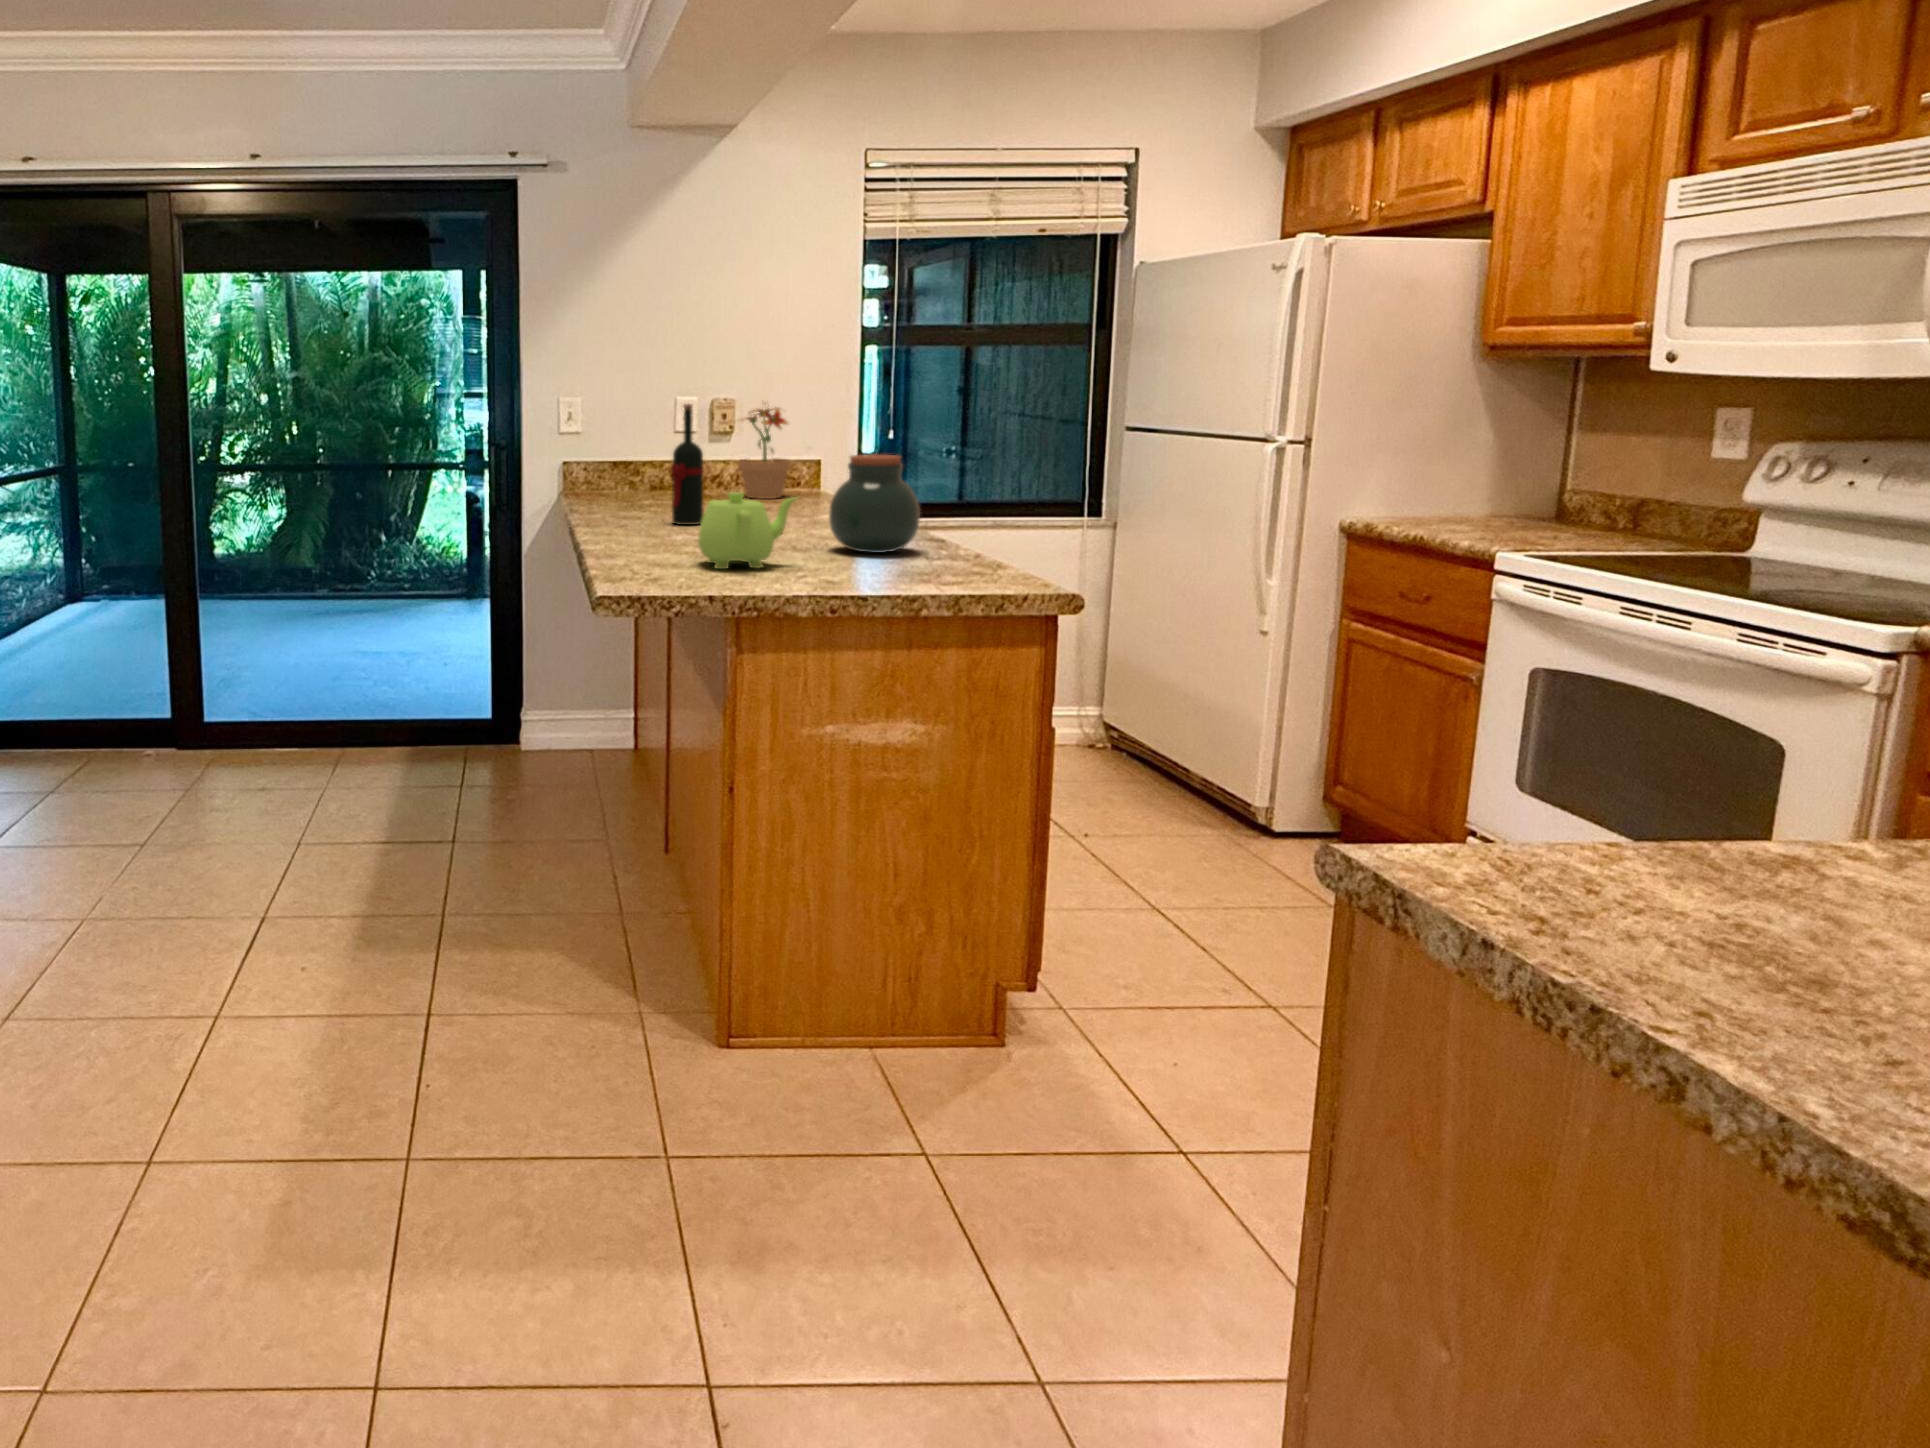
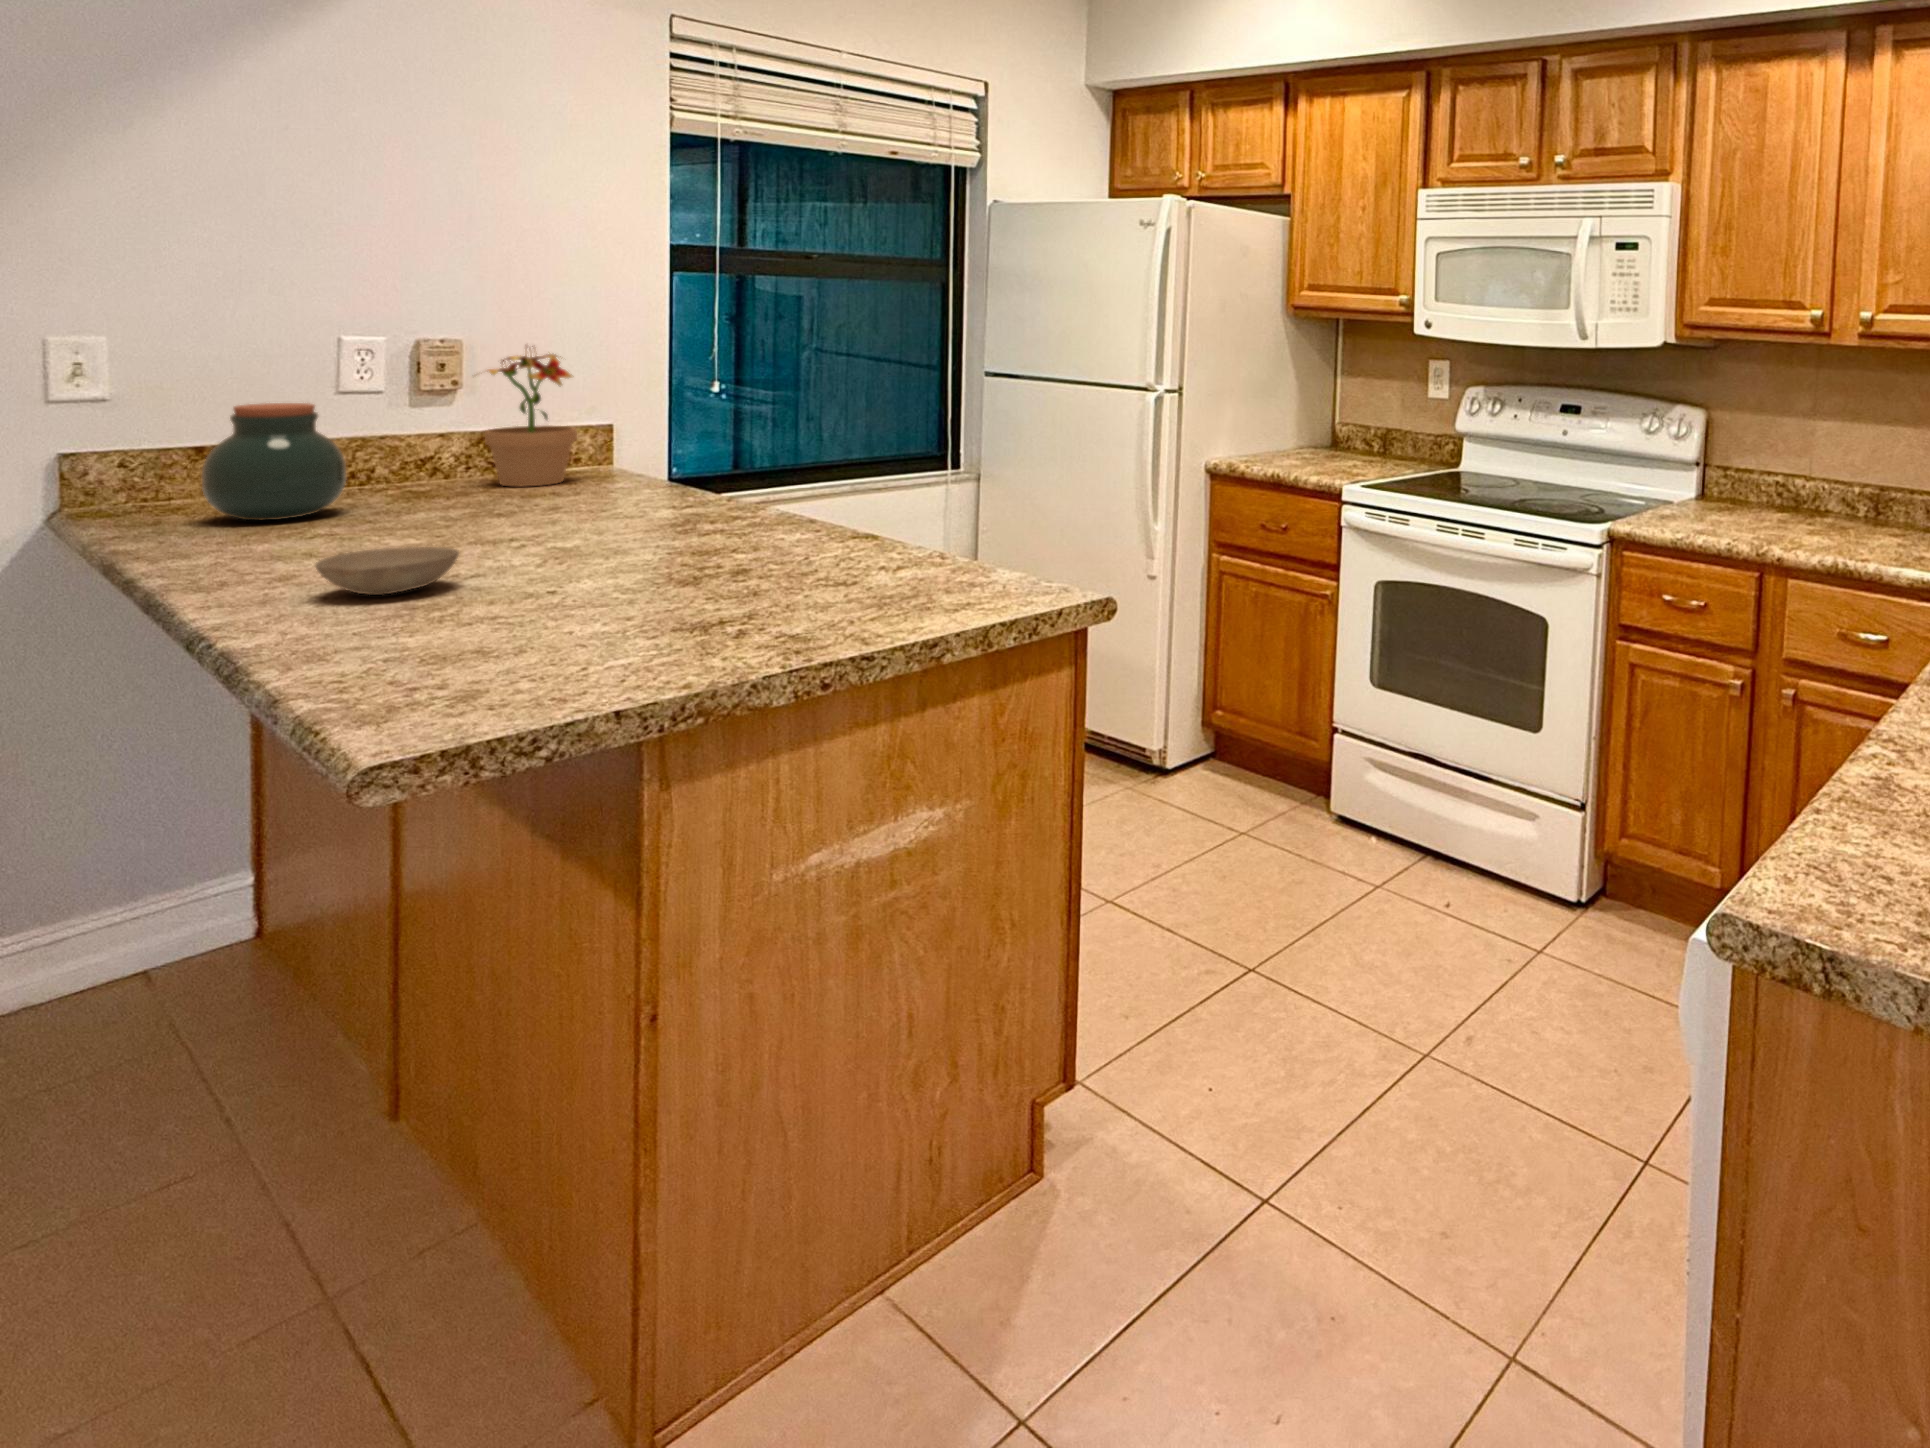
wine bottle: present [671,405,703,525] -> none [407,360,474,554]
jar: present [829,454,920,553] -> present [202,403,346,520]
teapot: present [698,492,797,569] -> none [547,509,731,643]
bowl: none [618,514,681,539] -> present [316,547,459,595]

